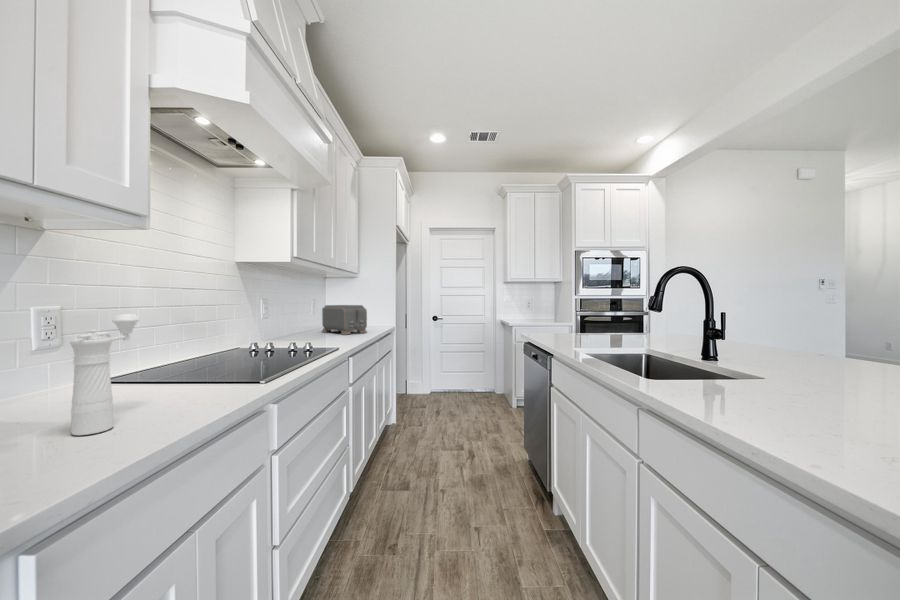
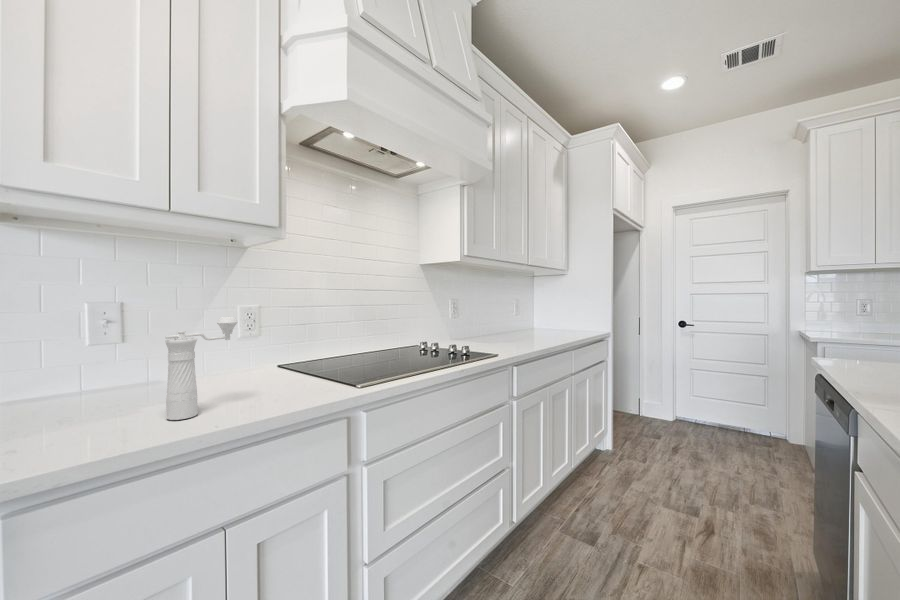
toaster: present [322,305,367,335] -> none [514,305,560,340]

